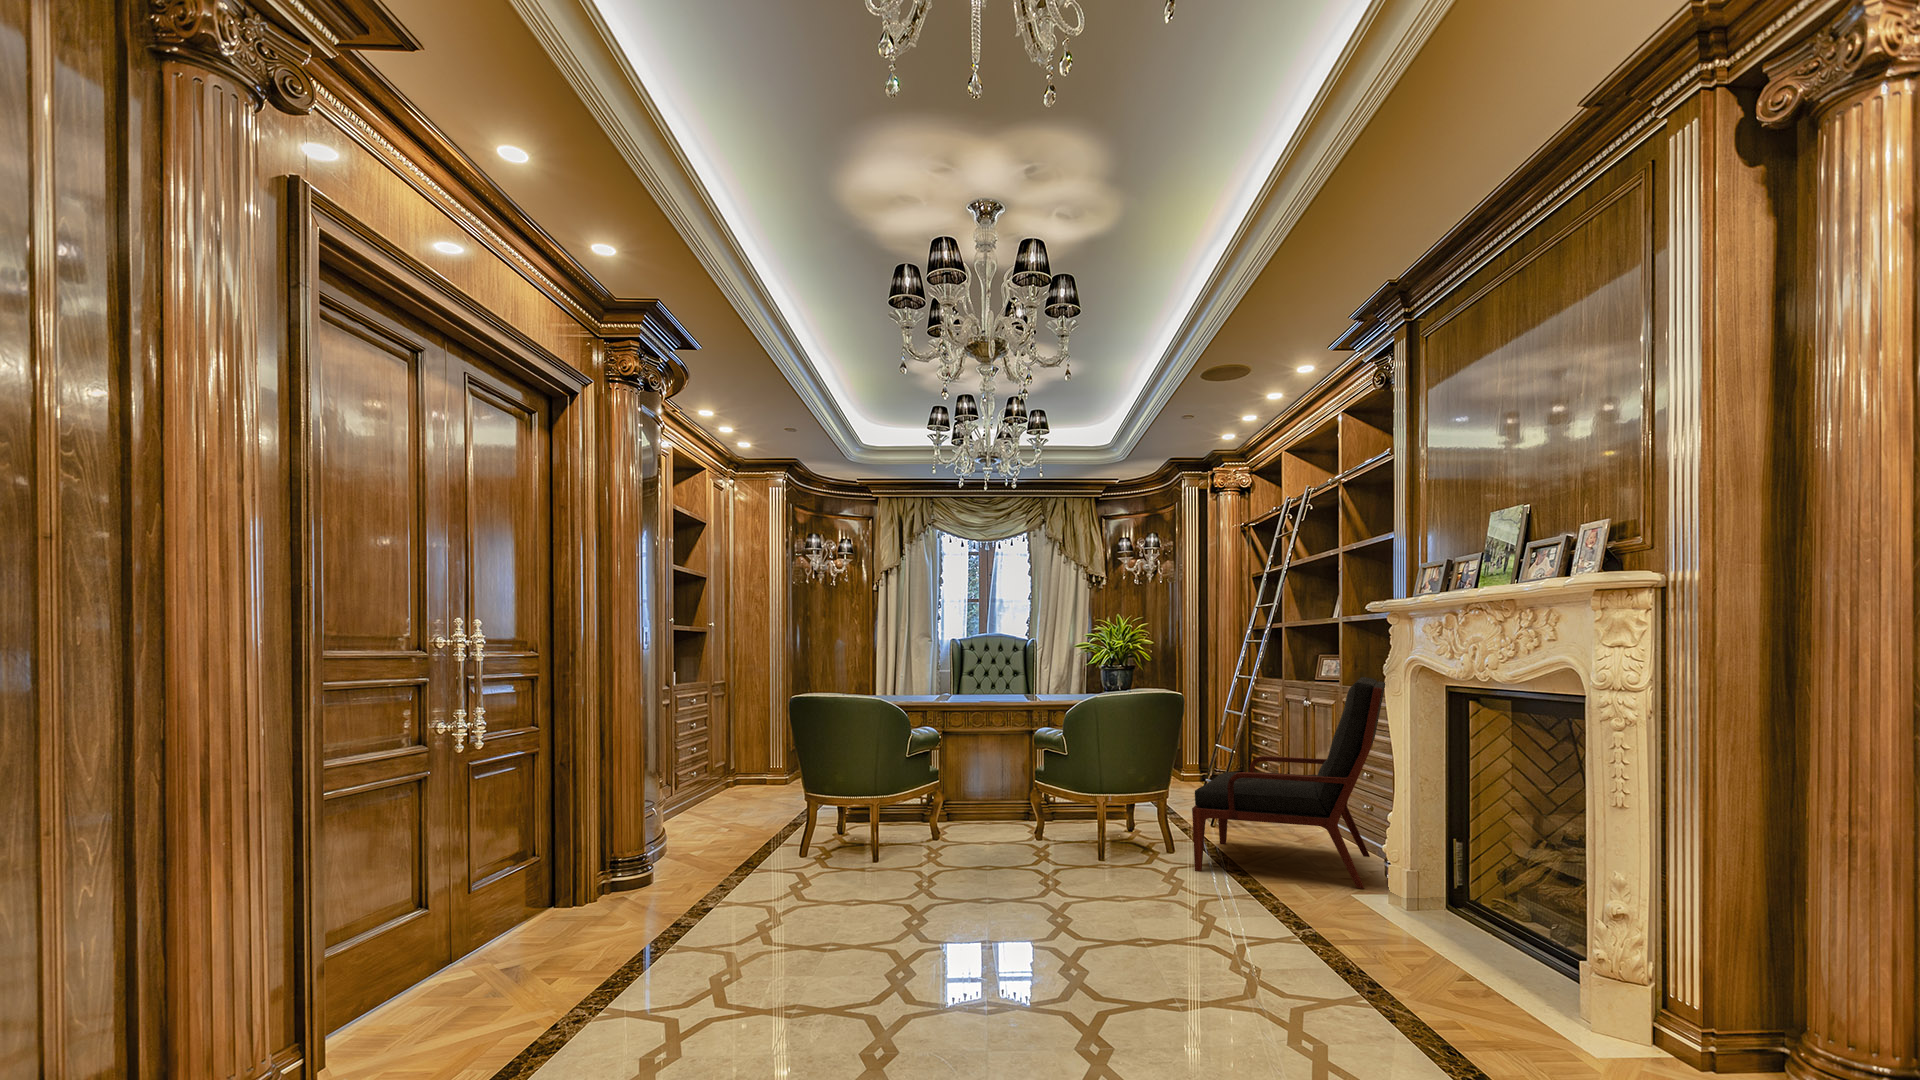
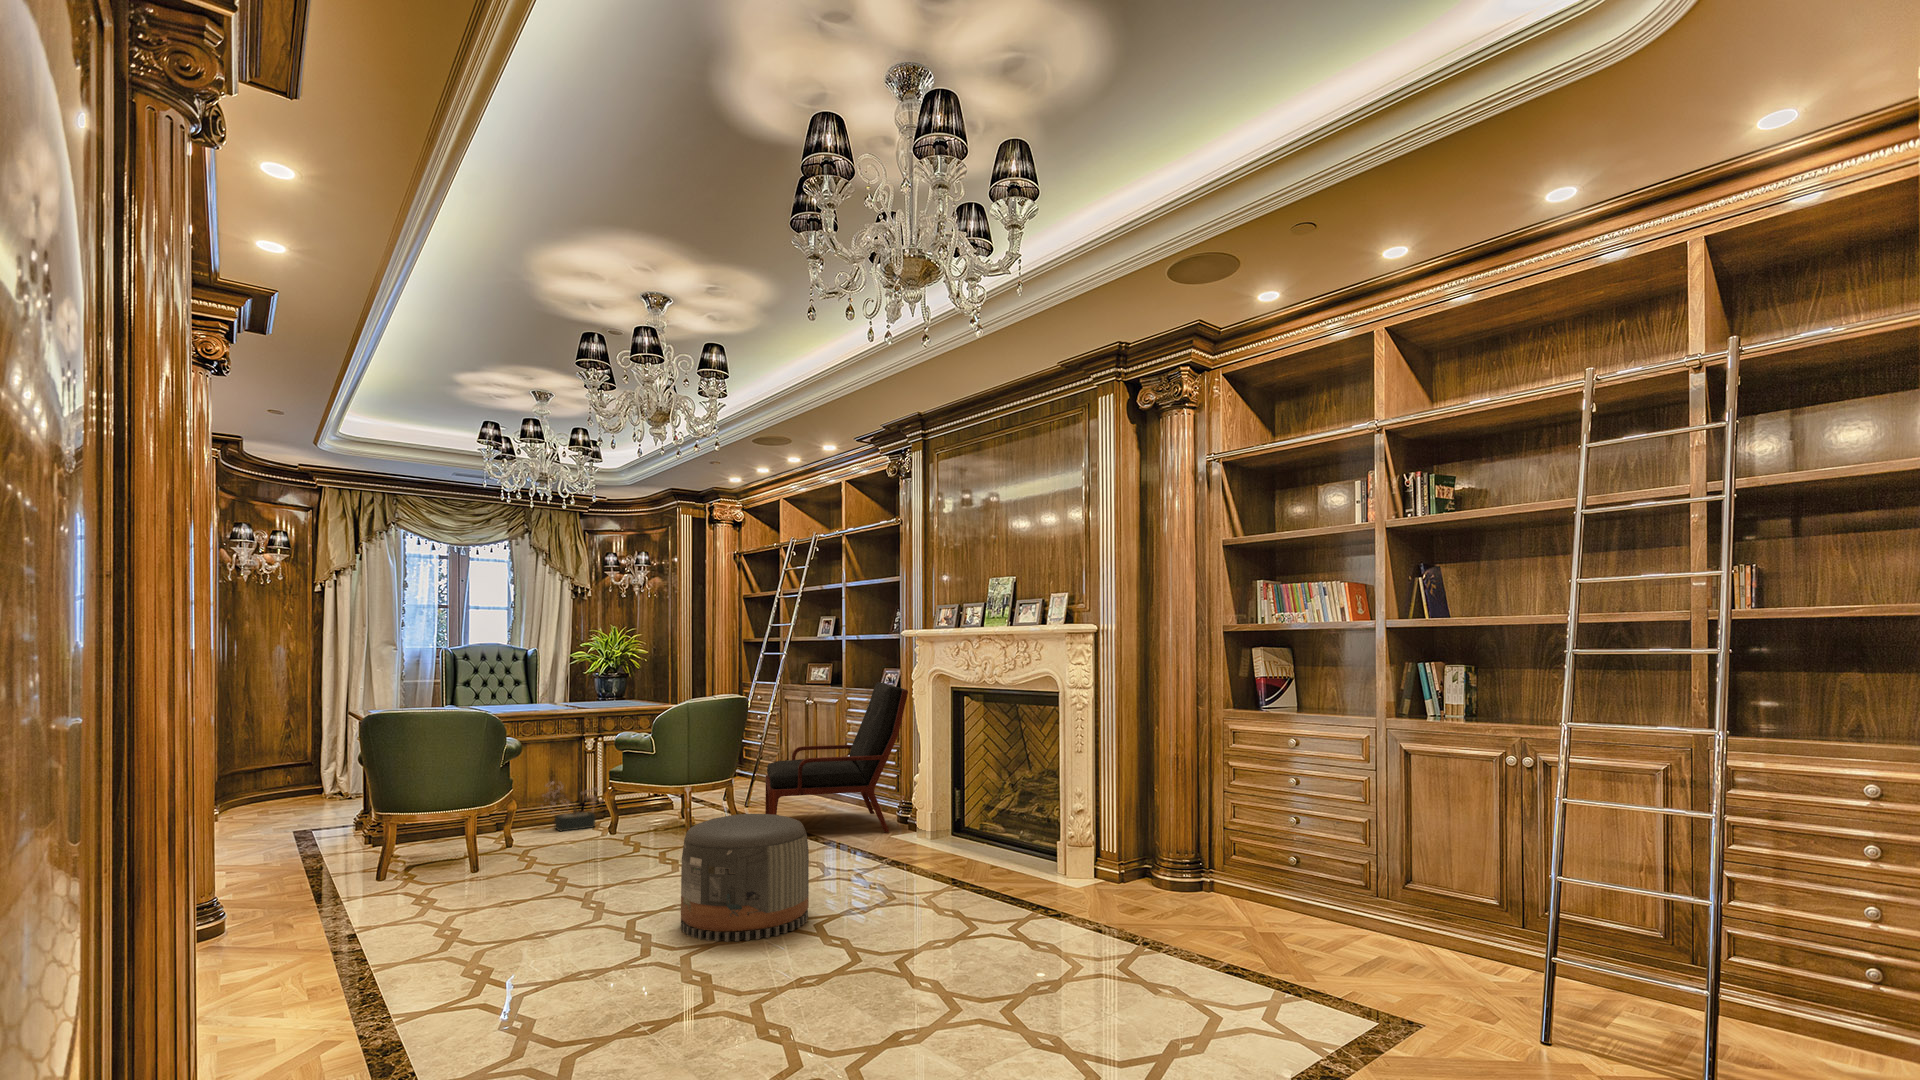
decorative plant: none [982,770,1045,825] -> present [541,782,602,831]
pouf: none [944,840,1114,1022] -> present [681,814,809,942]

